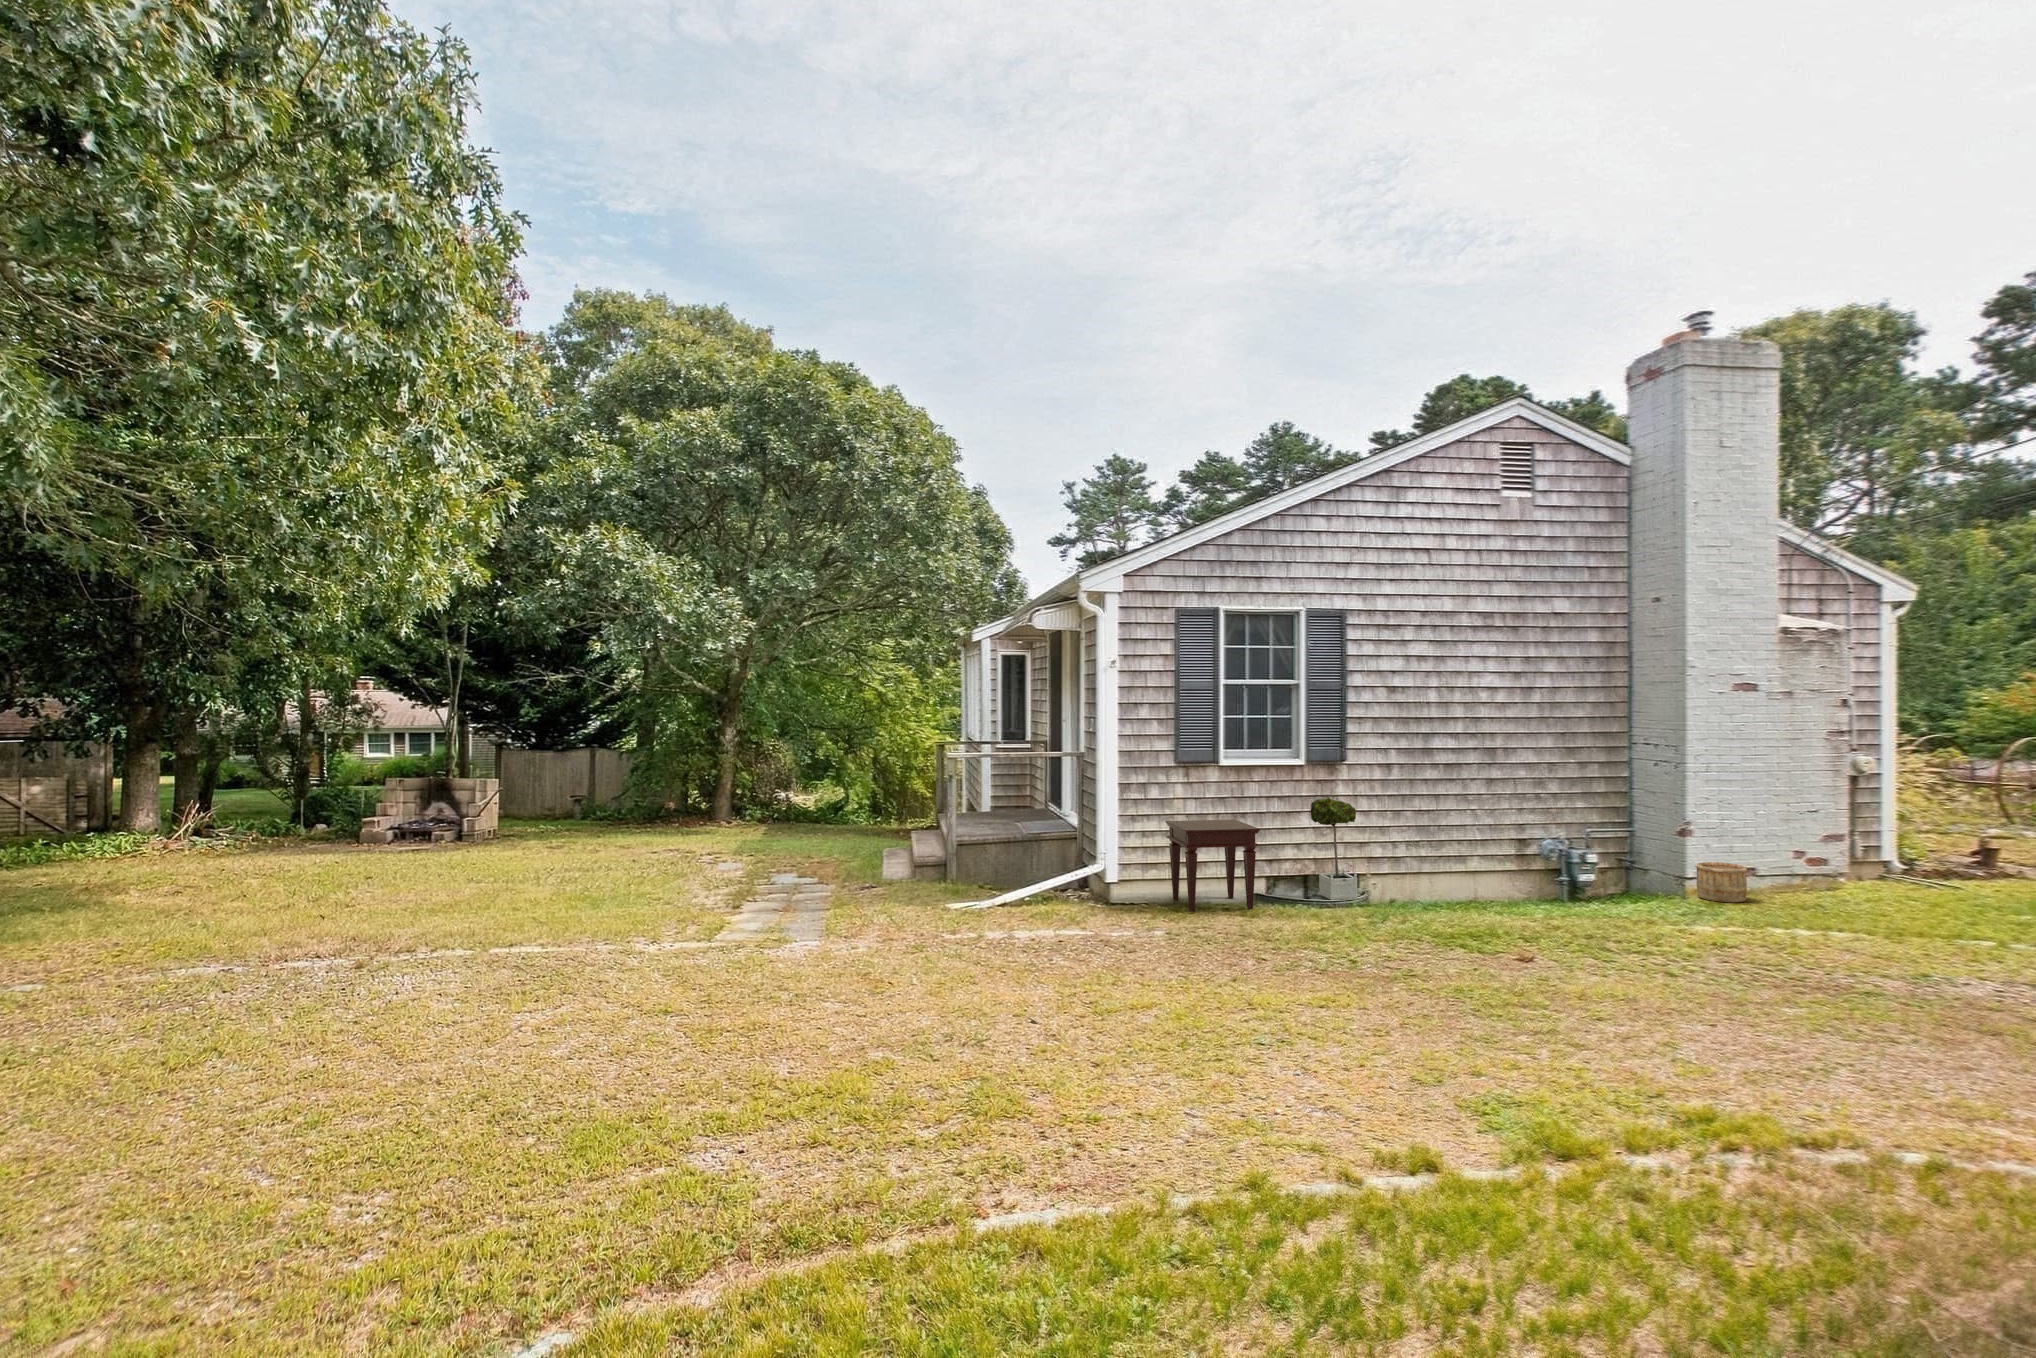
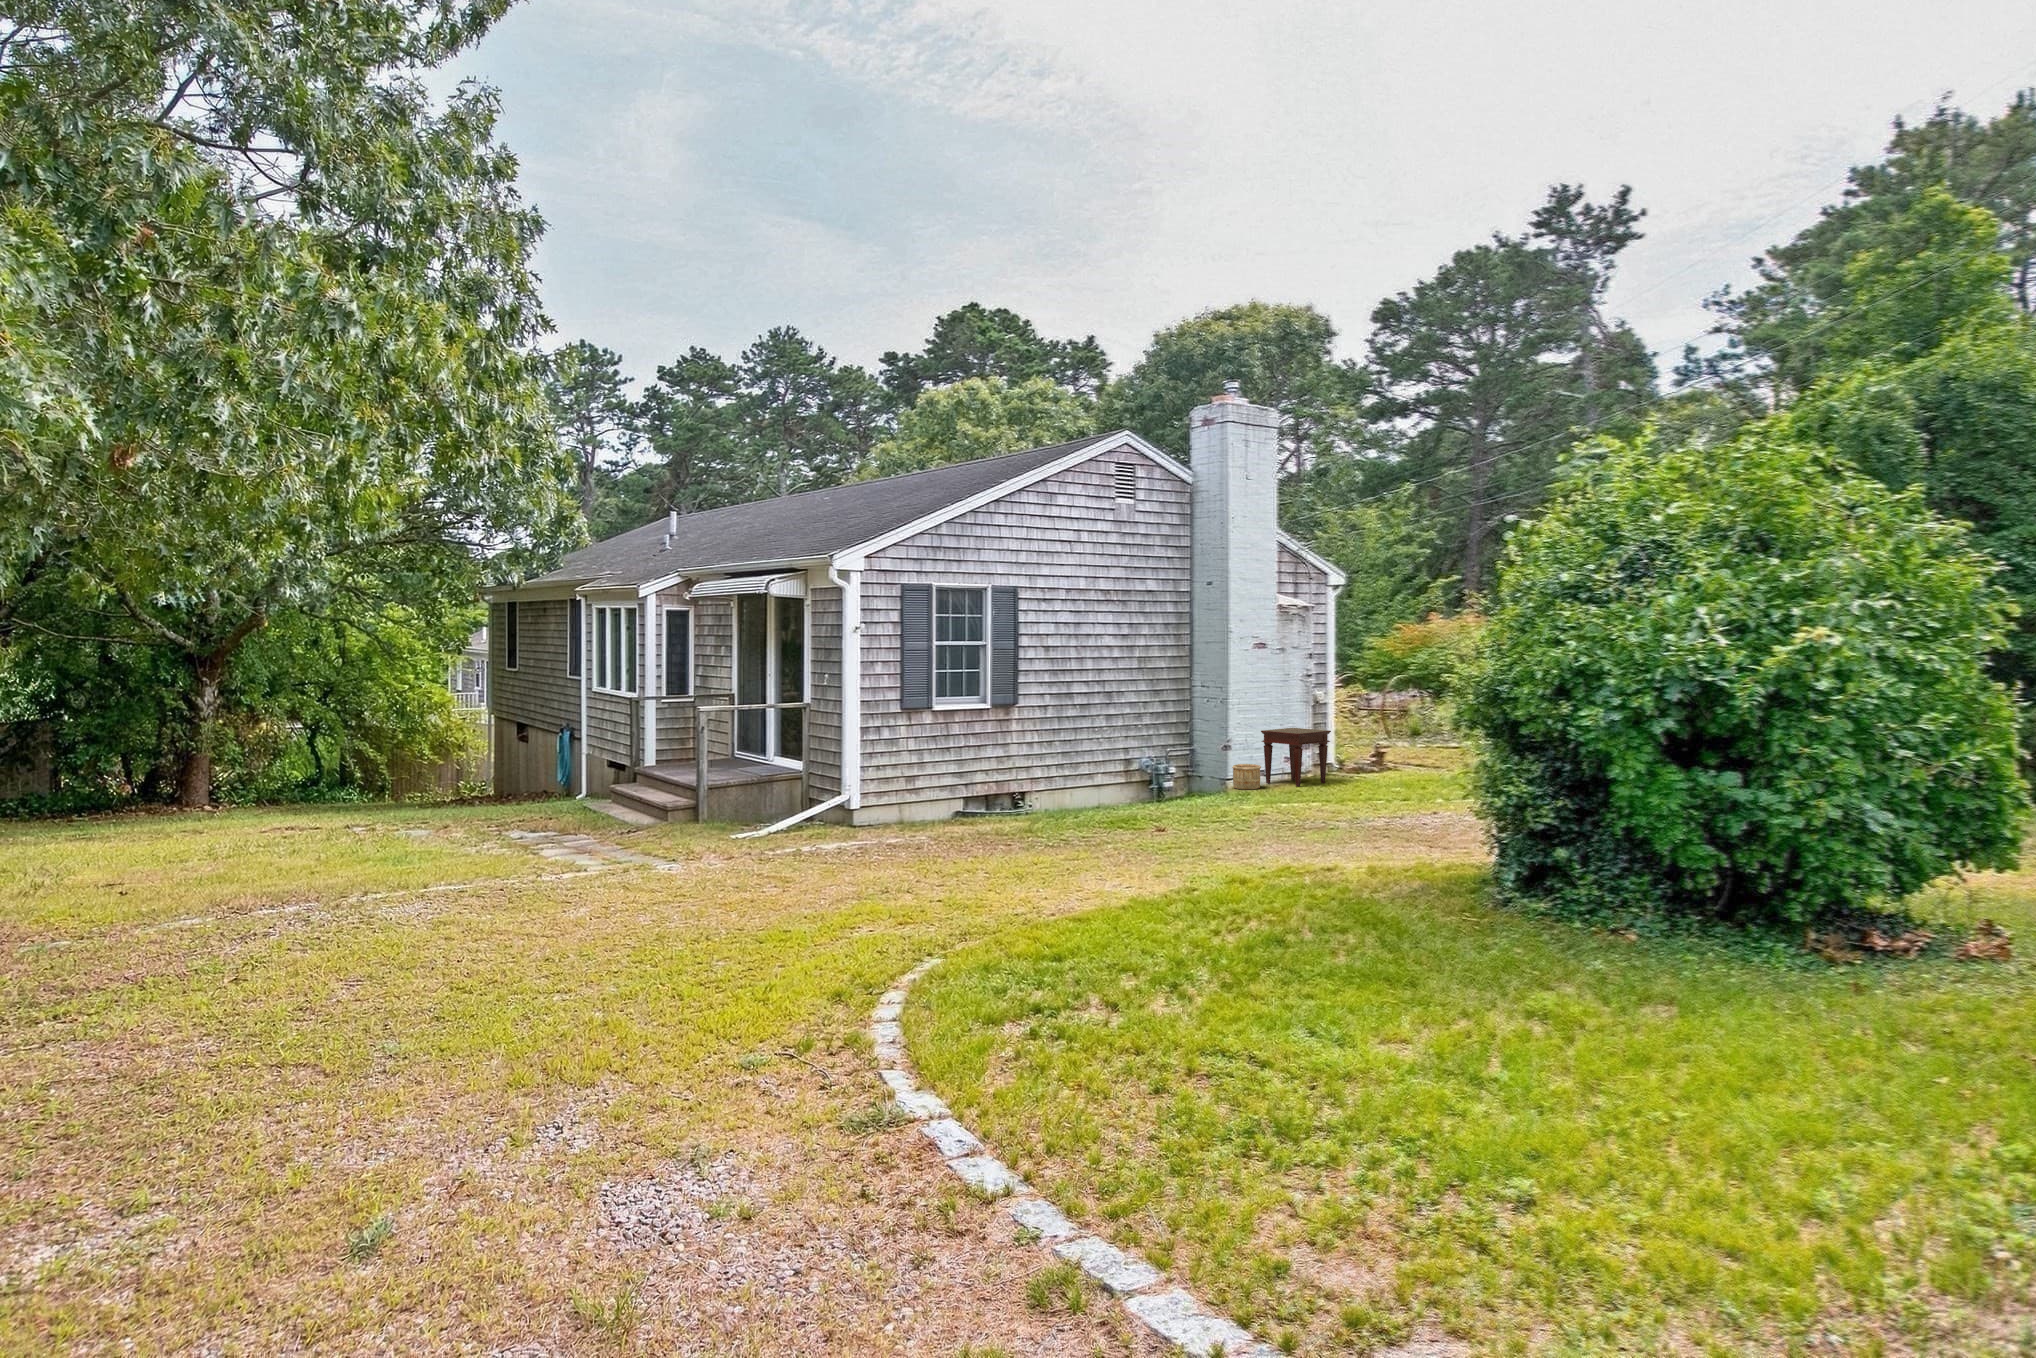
potted tree: present [1310,797,1358,900] -> none [996,732,1031,809]
side table: present [1166,819,1260,912] -> present [1261,728,1331,787]

